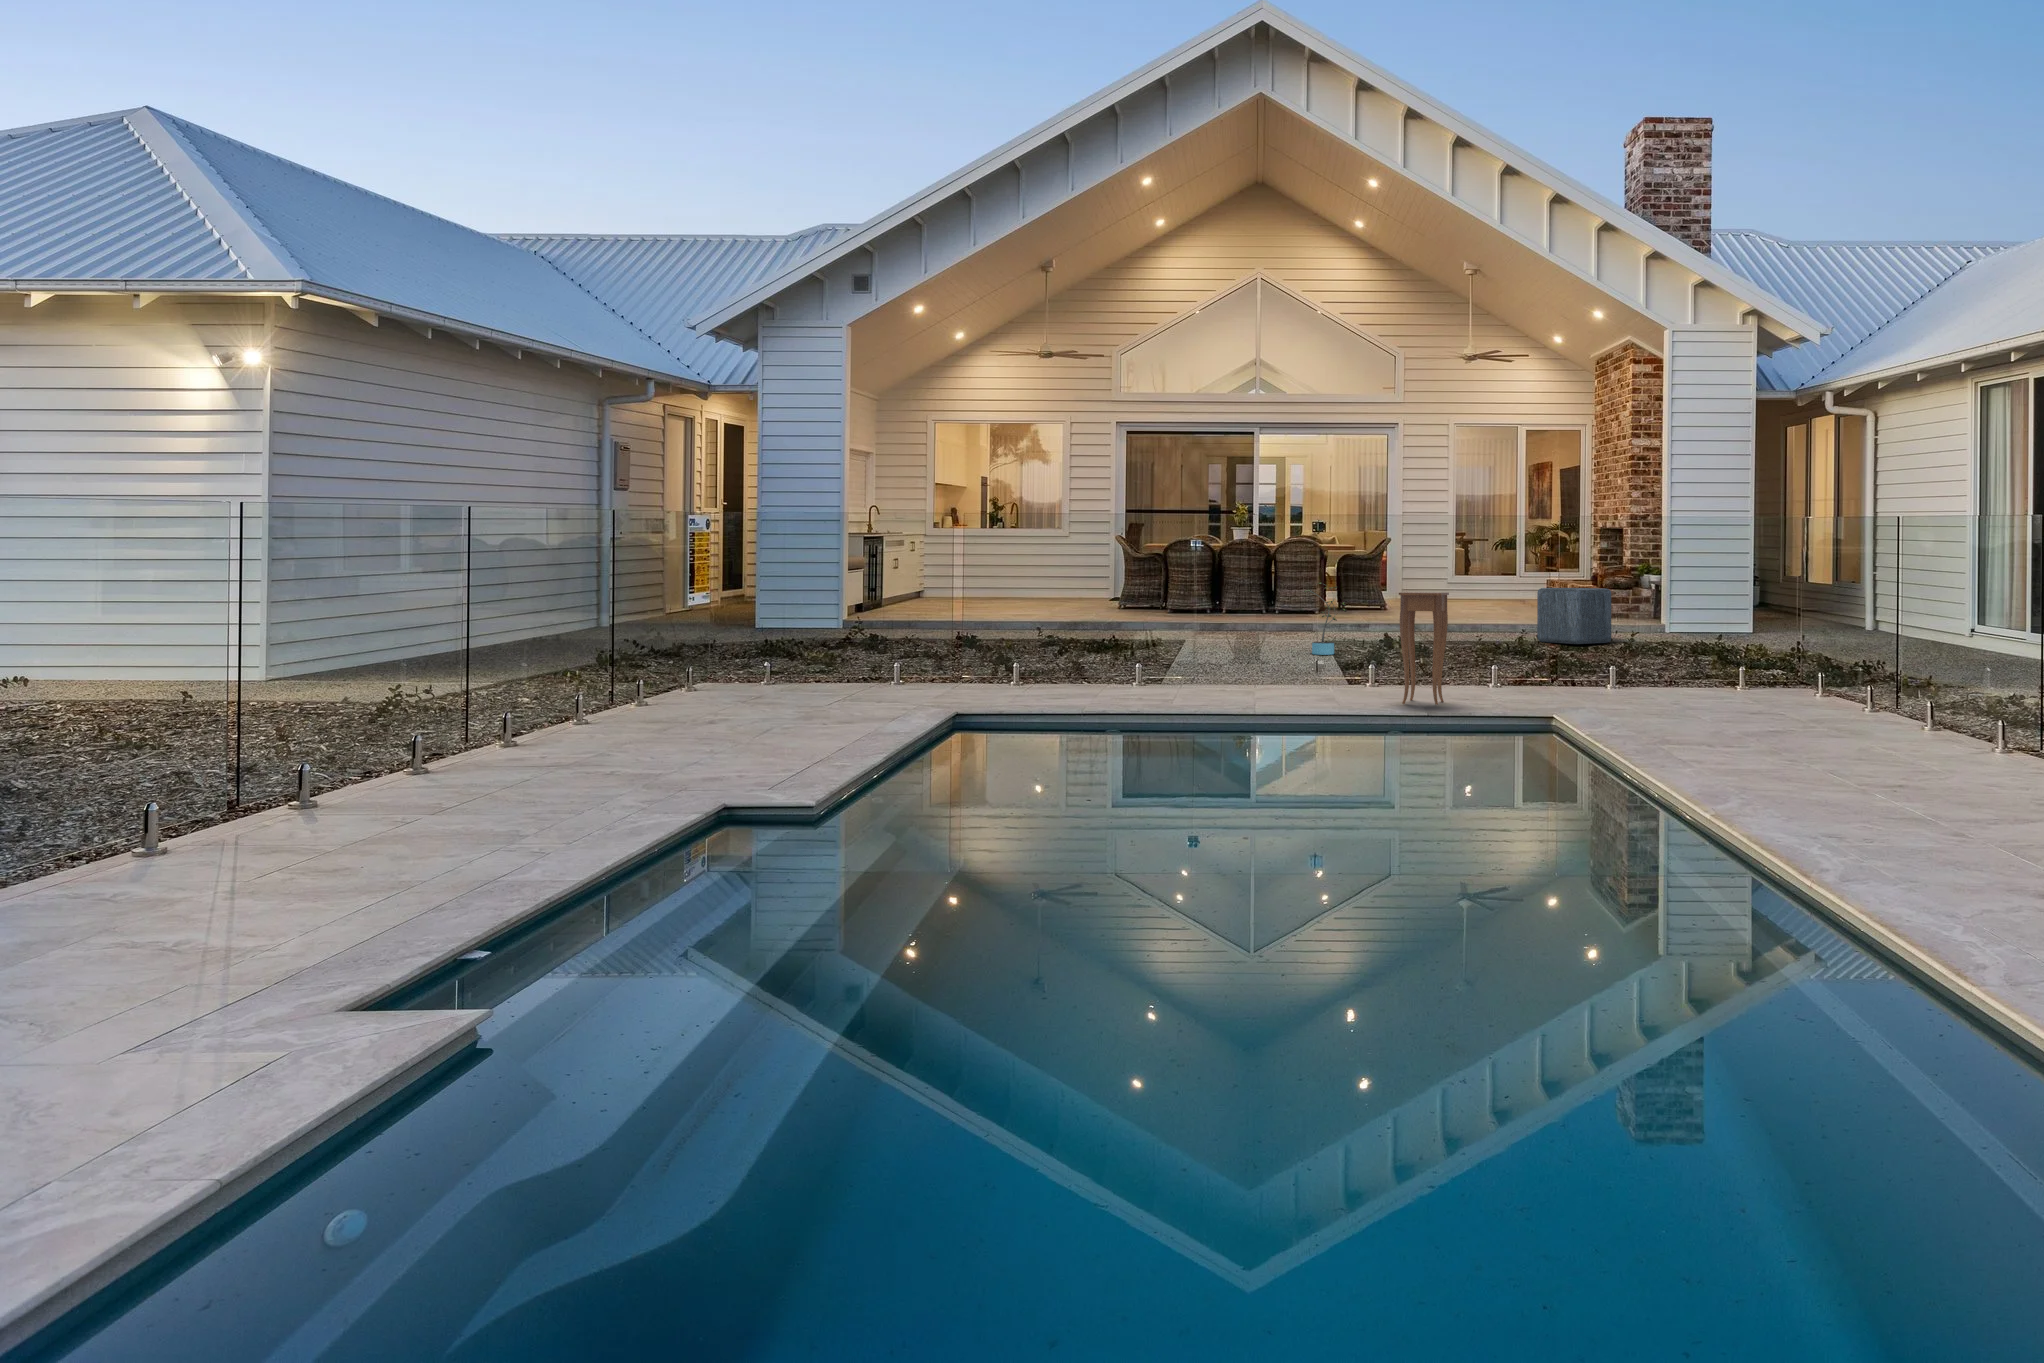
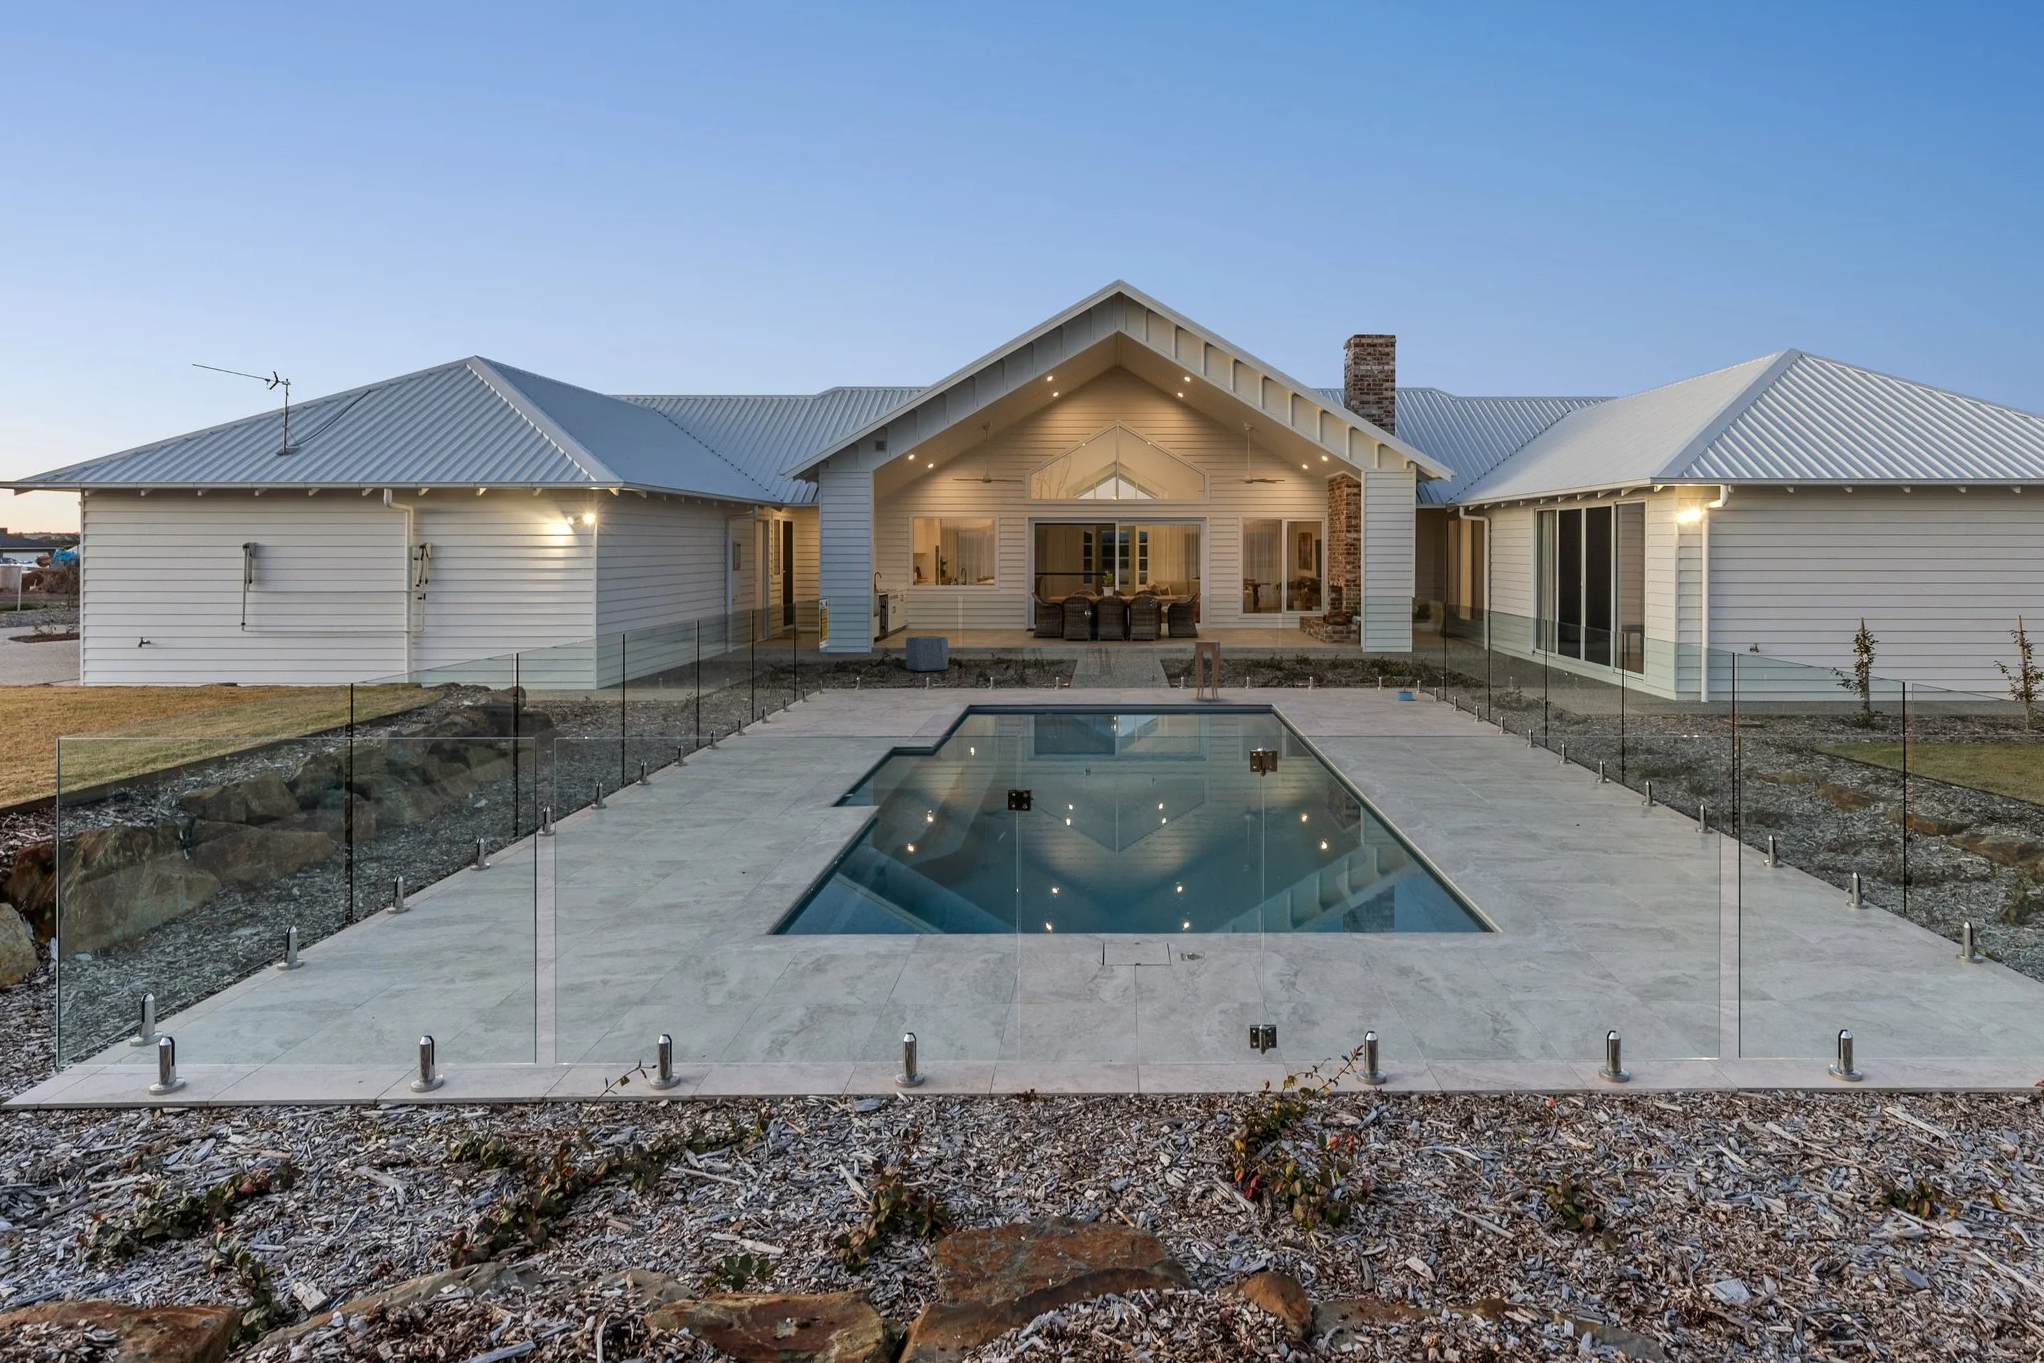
potted plant: present [1304,583,1346,655] -> present [1394,653,1421,700]
ottoman: present [1537,588,1611,644] -> present [906,636,948,671]

